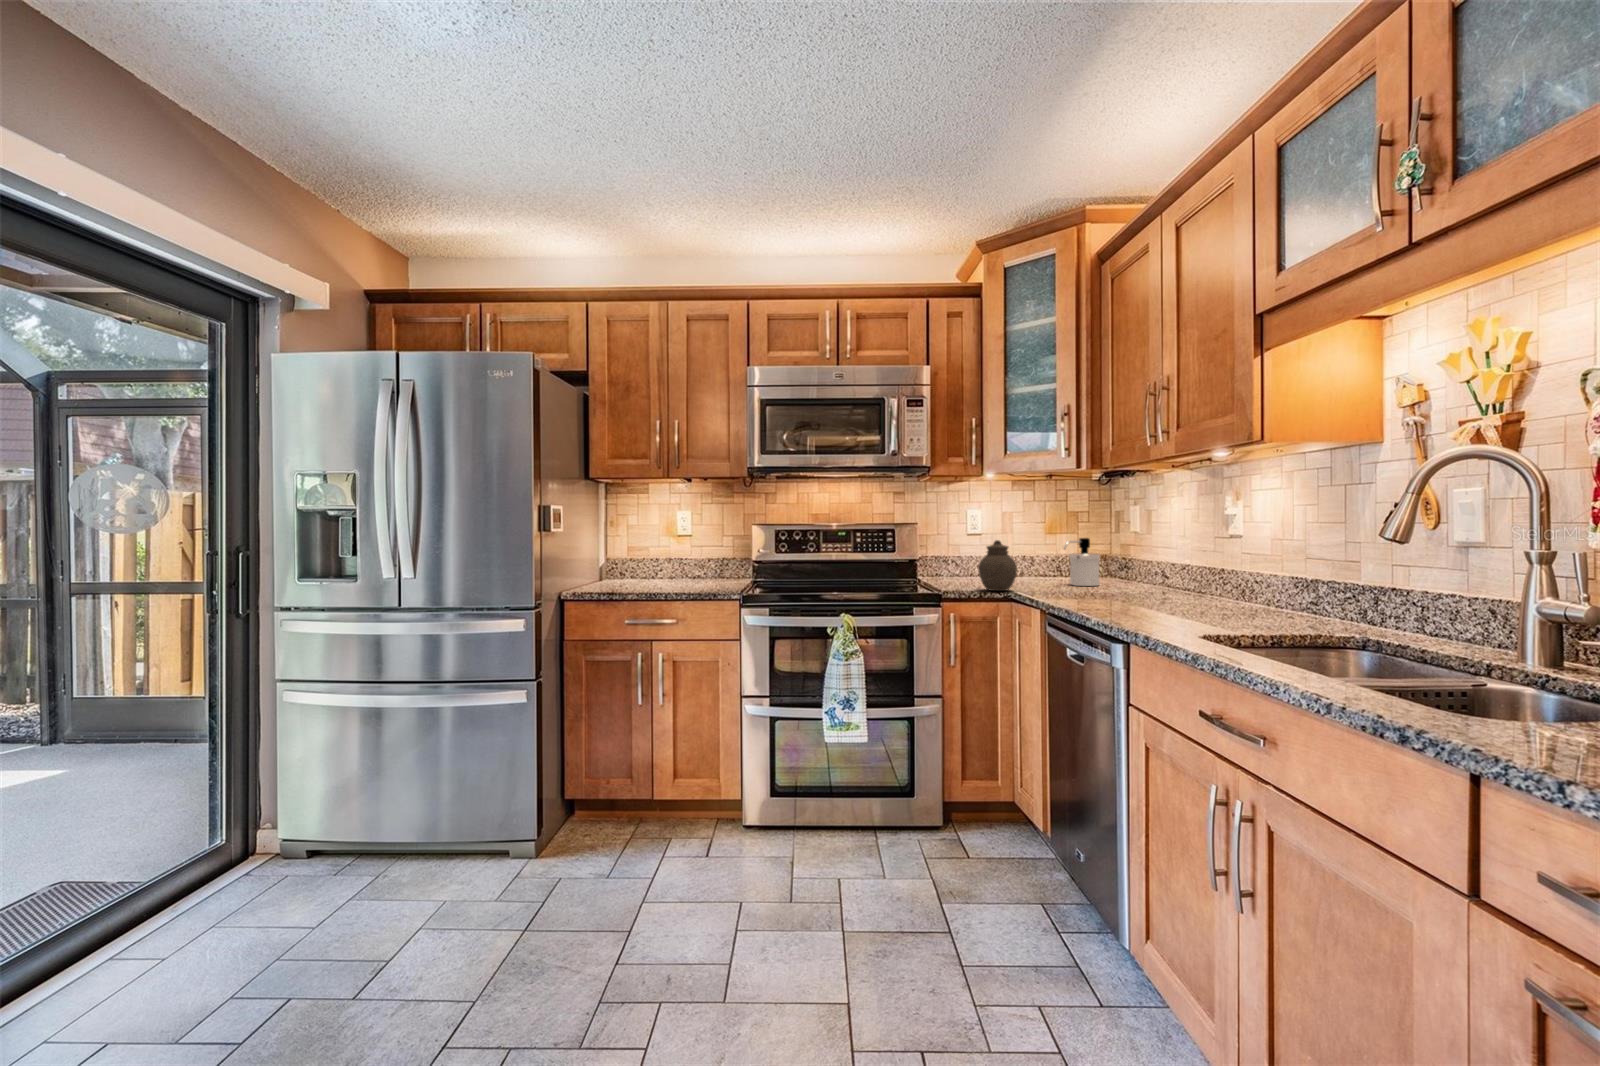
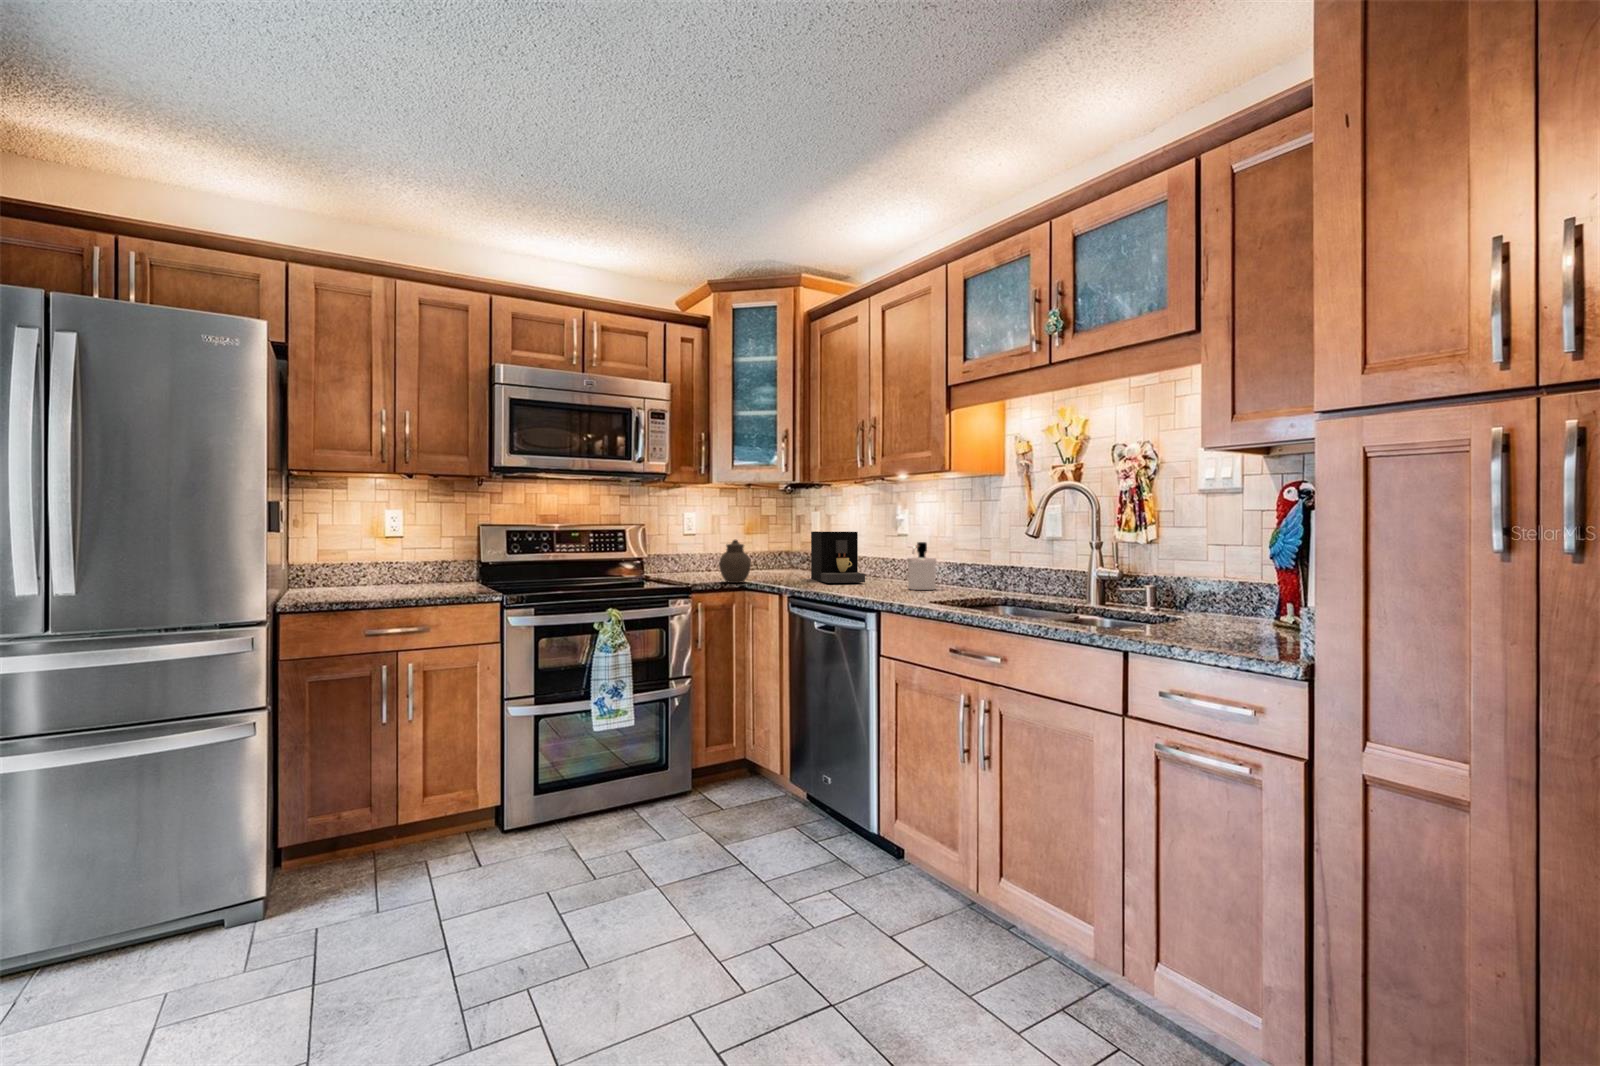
coffee maker: none [1106,530,1166,598] -> present [811,532,865,583]
soap dispenser: present [1064,538,1100,586] -> present [907,542,937,590]

